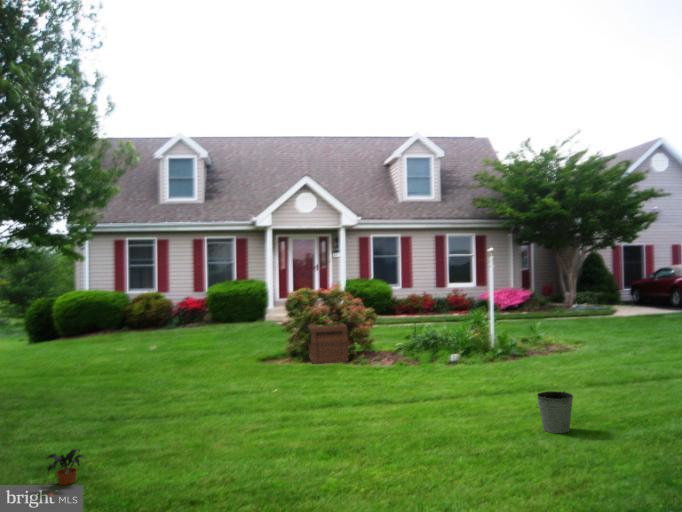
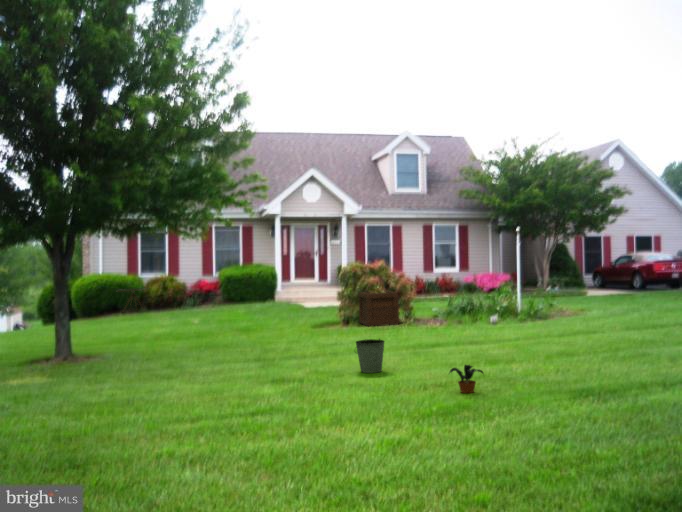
round table: none [94,307,130,333] -> present [121,289,138,301]
bucket: present [537,391,573,433] -> present [356,339,385,373]
potted plant: present [47,449,84,485] -> present [450,365,483,393]

